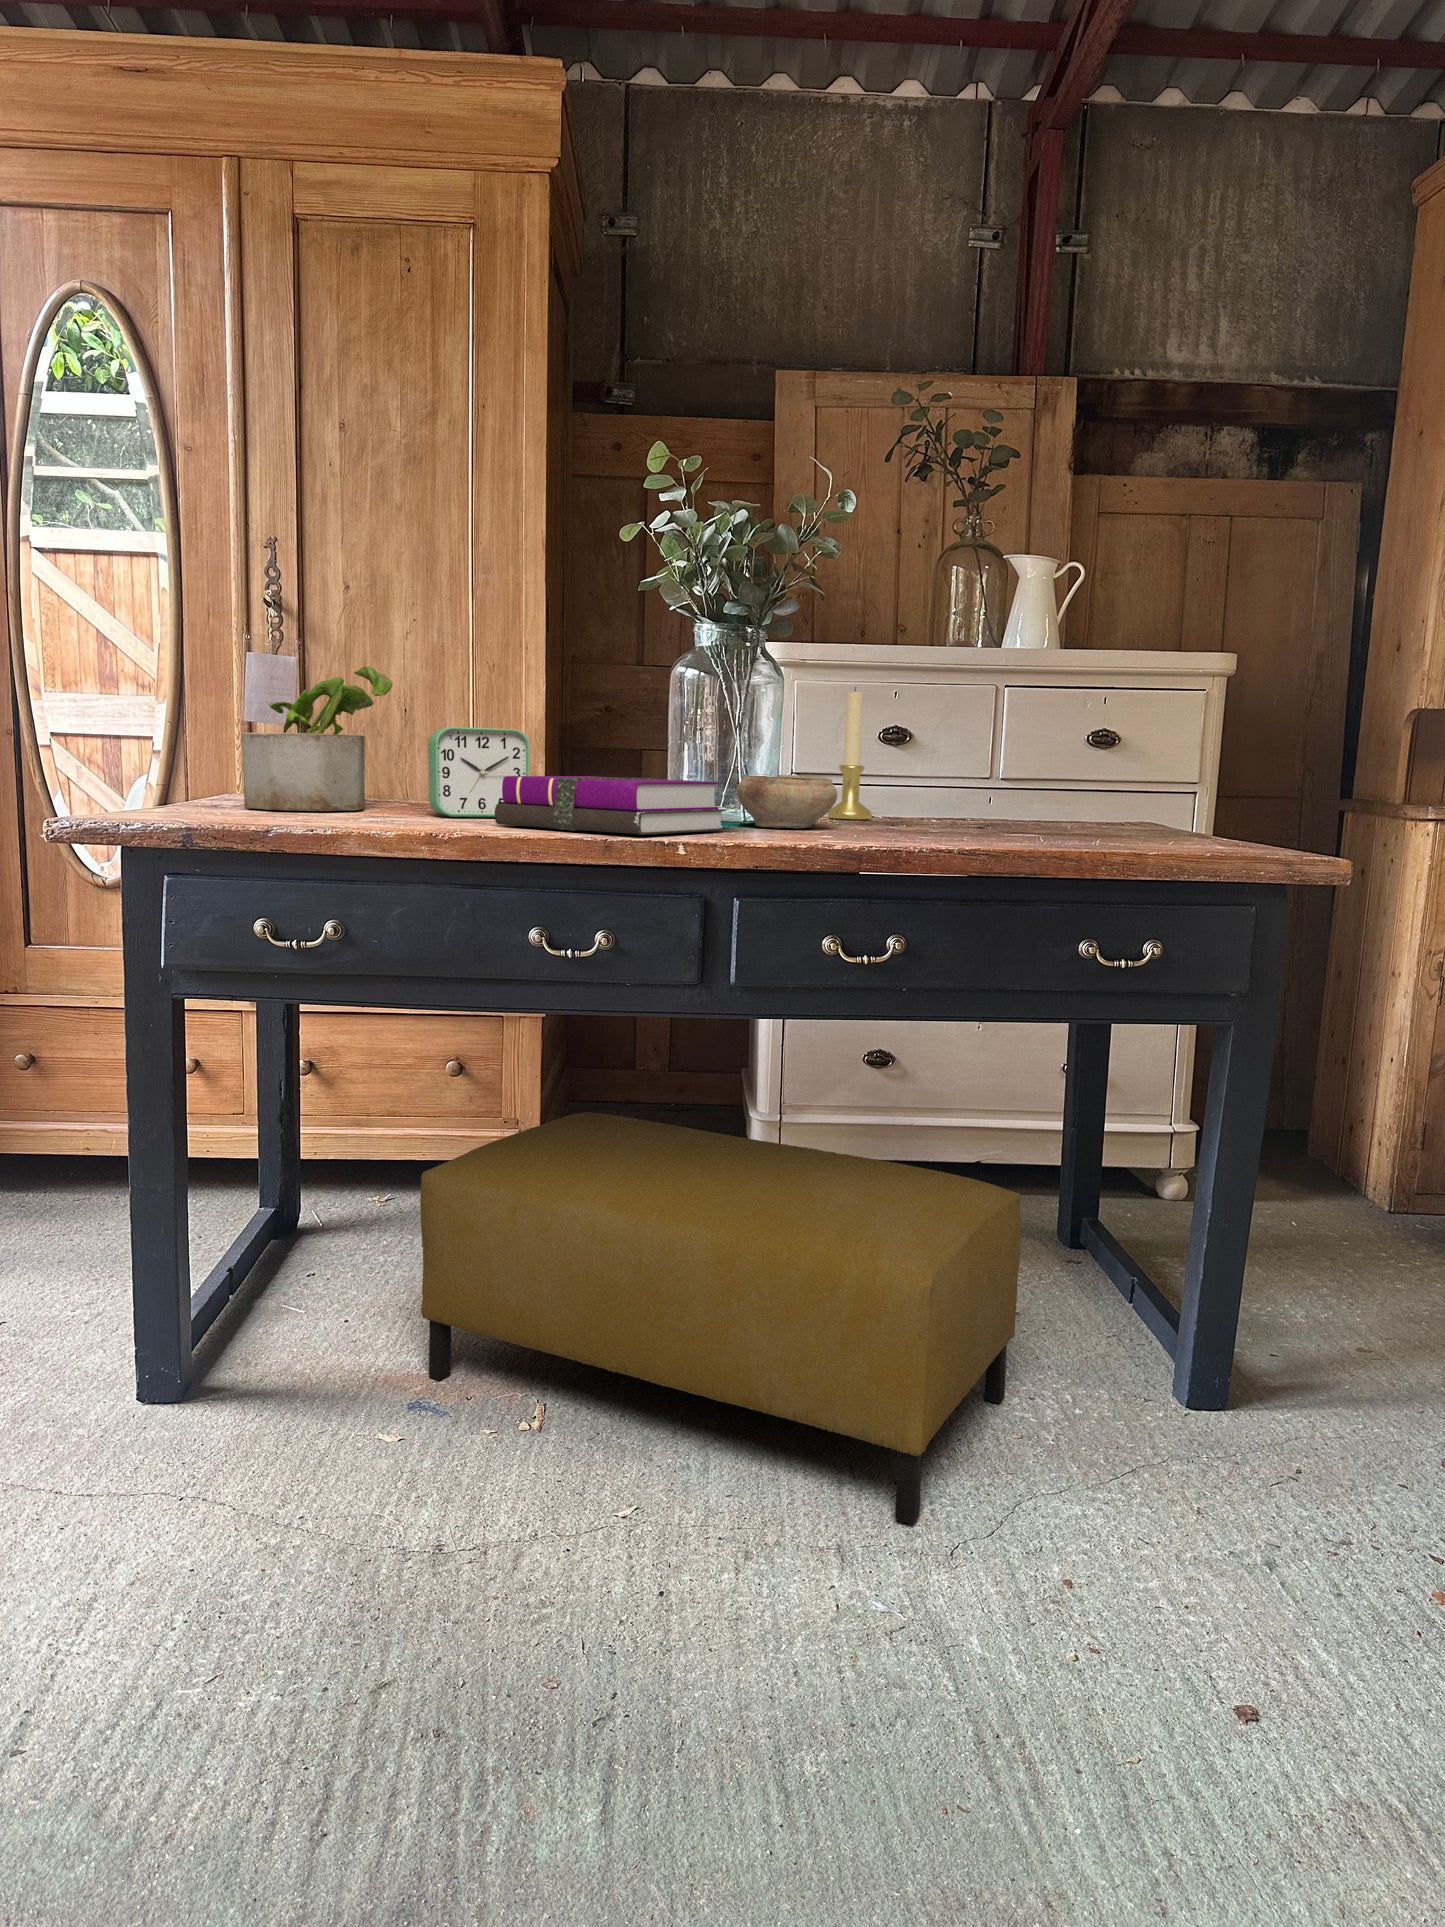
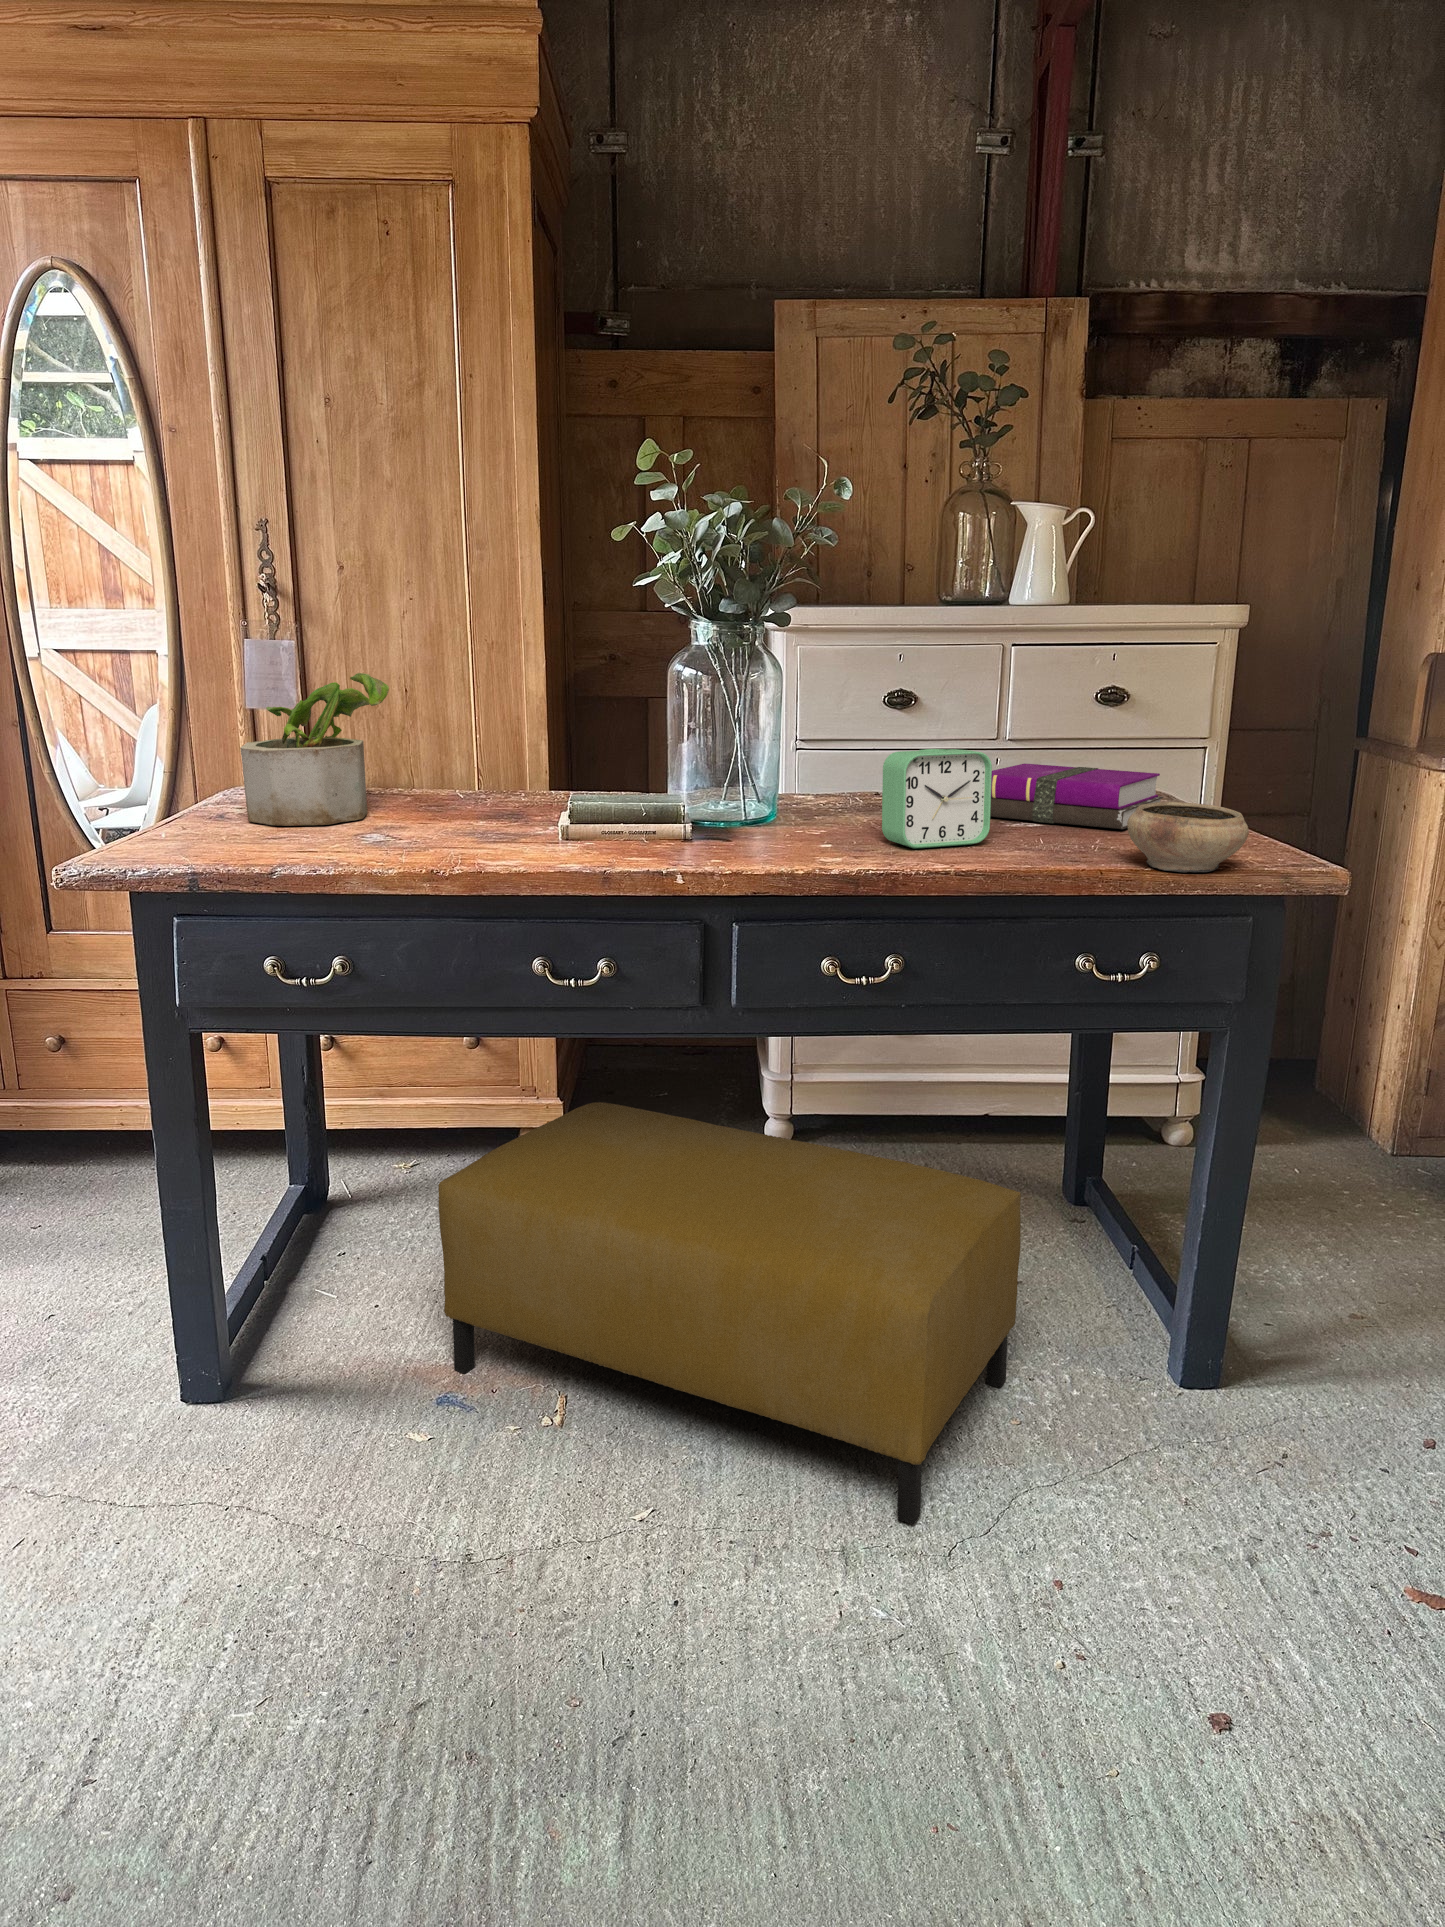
candle holder: present [828,687,872,819] -> none [831,670,875,805]
alarm clock: present [428,727,530,817] -> present [882,749,992,848]
ceramic bowl: present [737,774,837,828] -> present [1127,802,1249,872]
notebook: present [495,776,725,835] -> present [990,764,1163,829]

